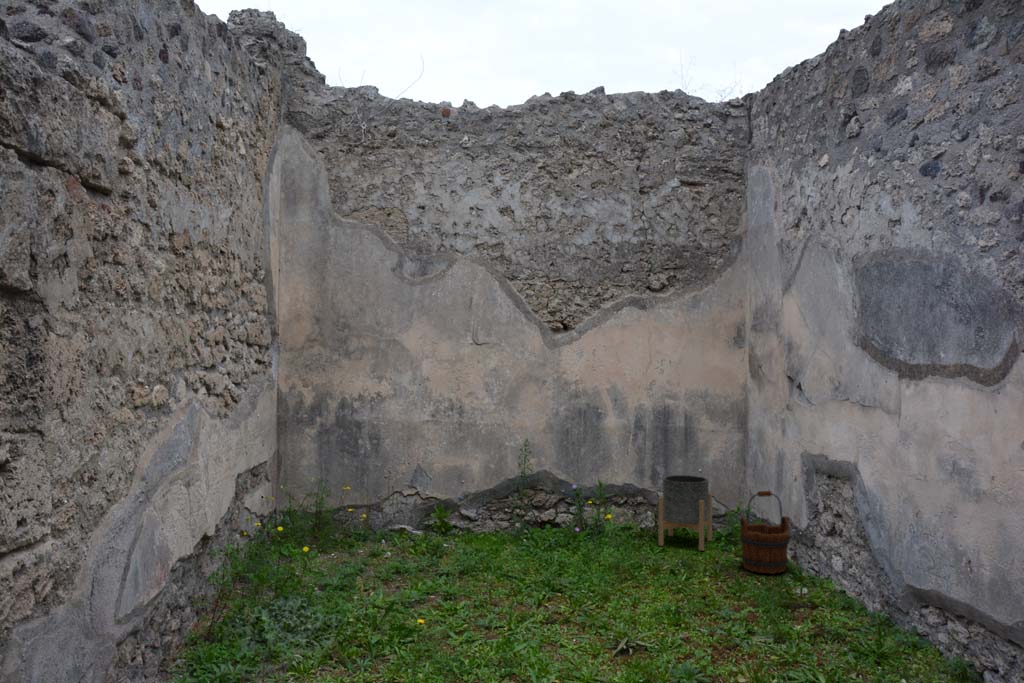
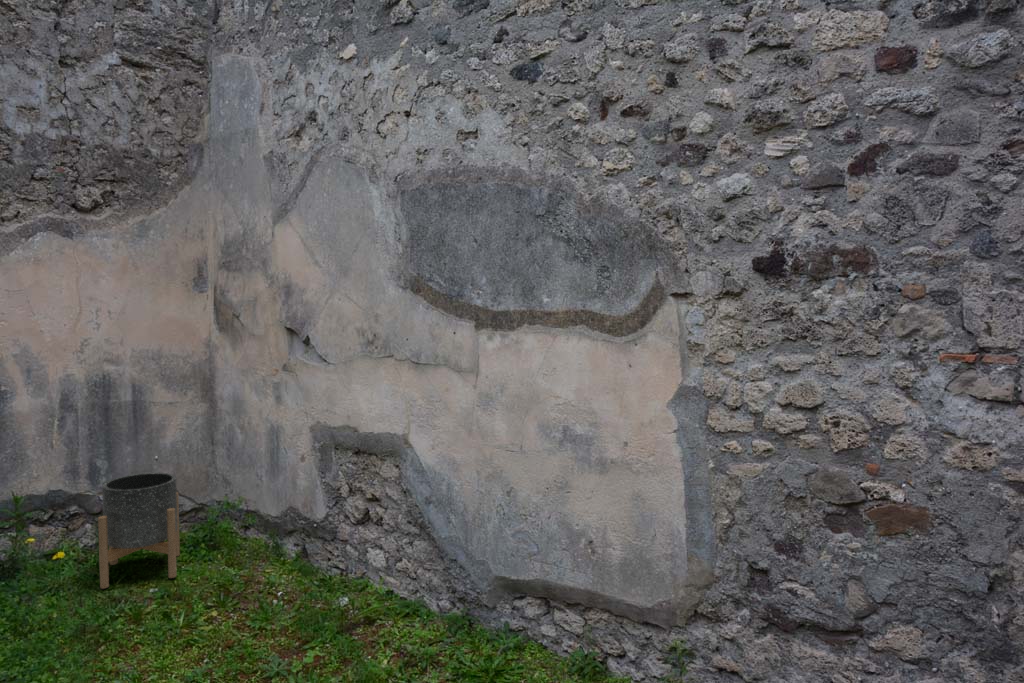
wooden bucket: present [740,491,789,574] -> none [237,480,303,593]

